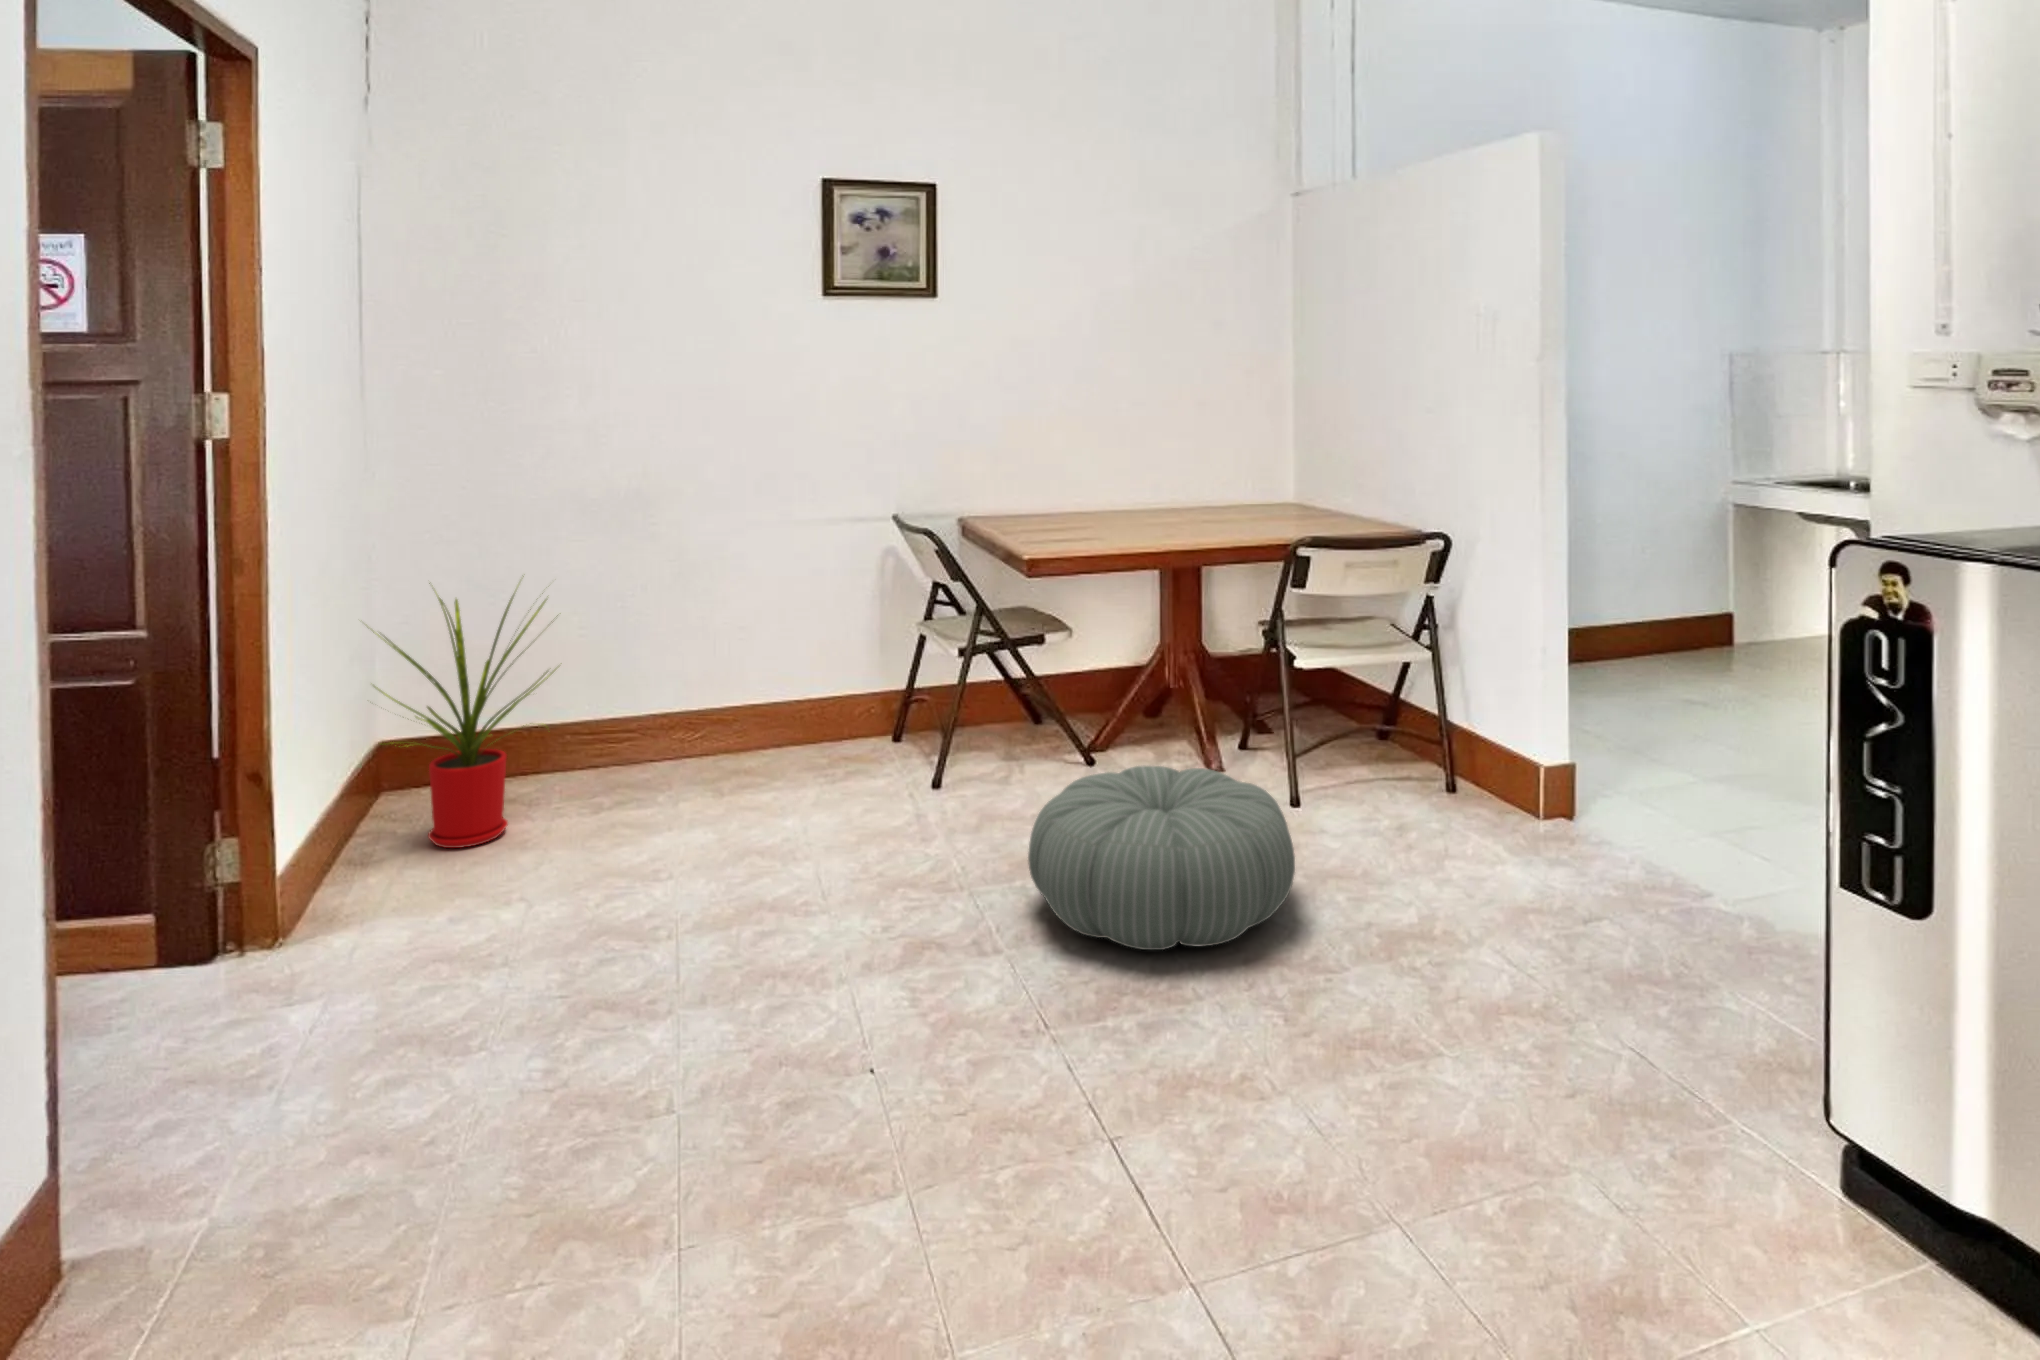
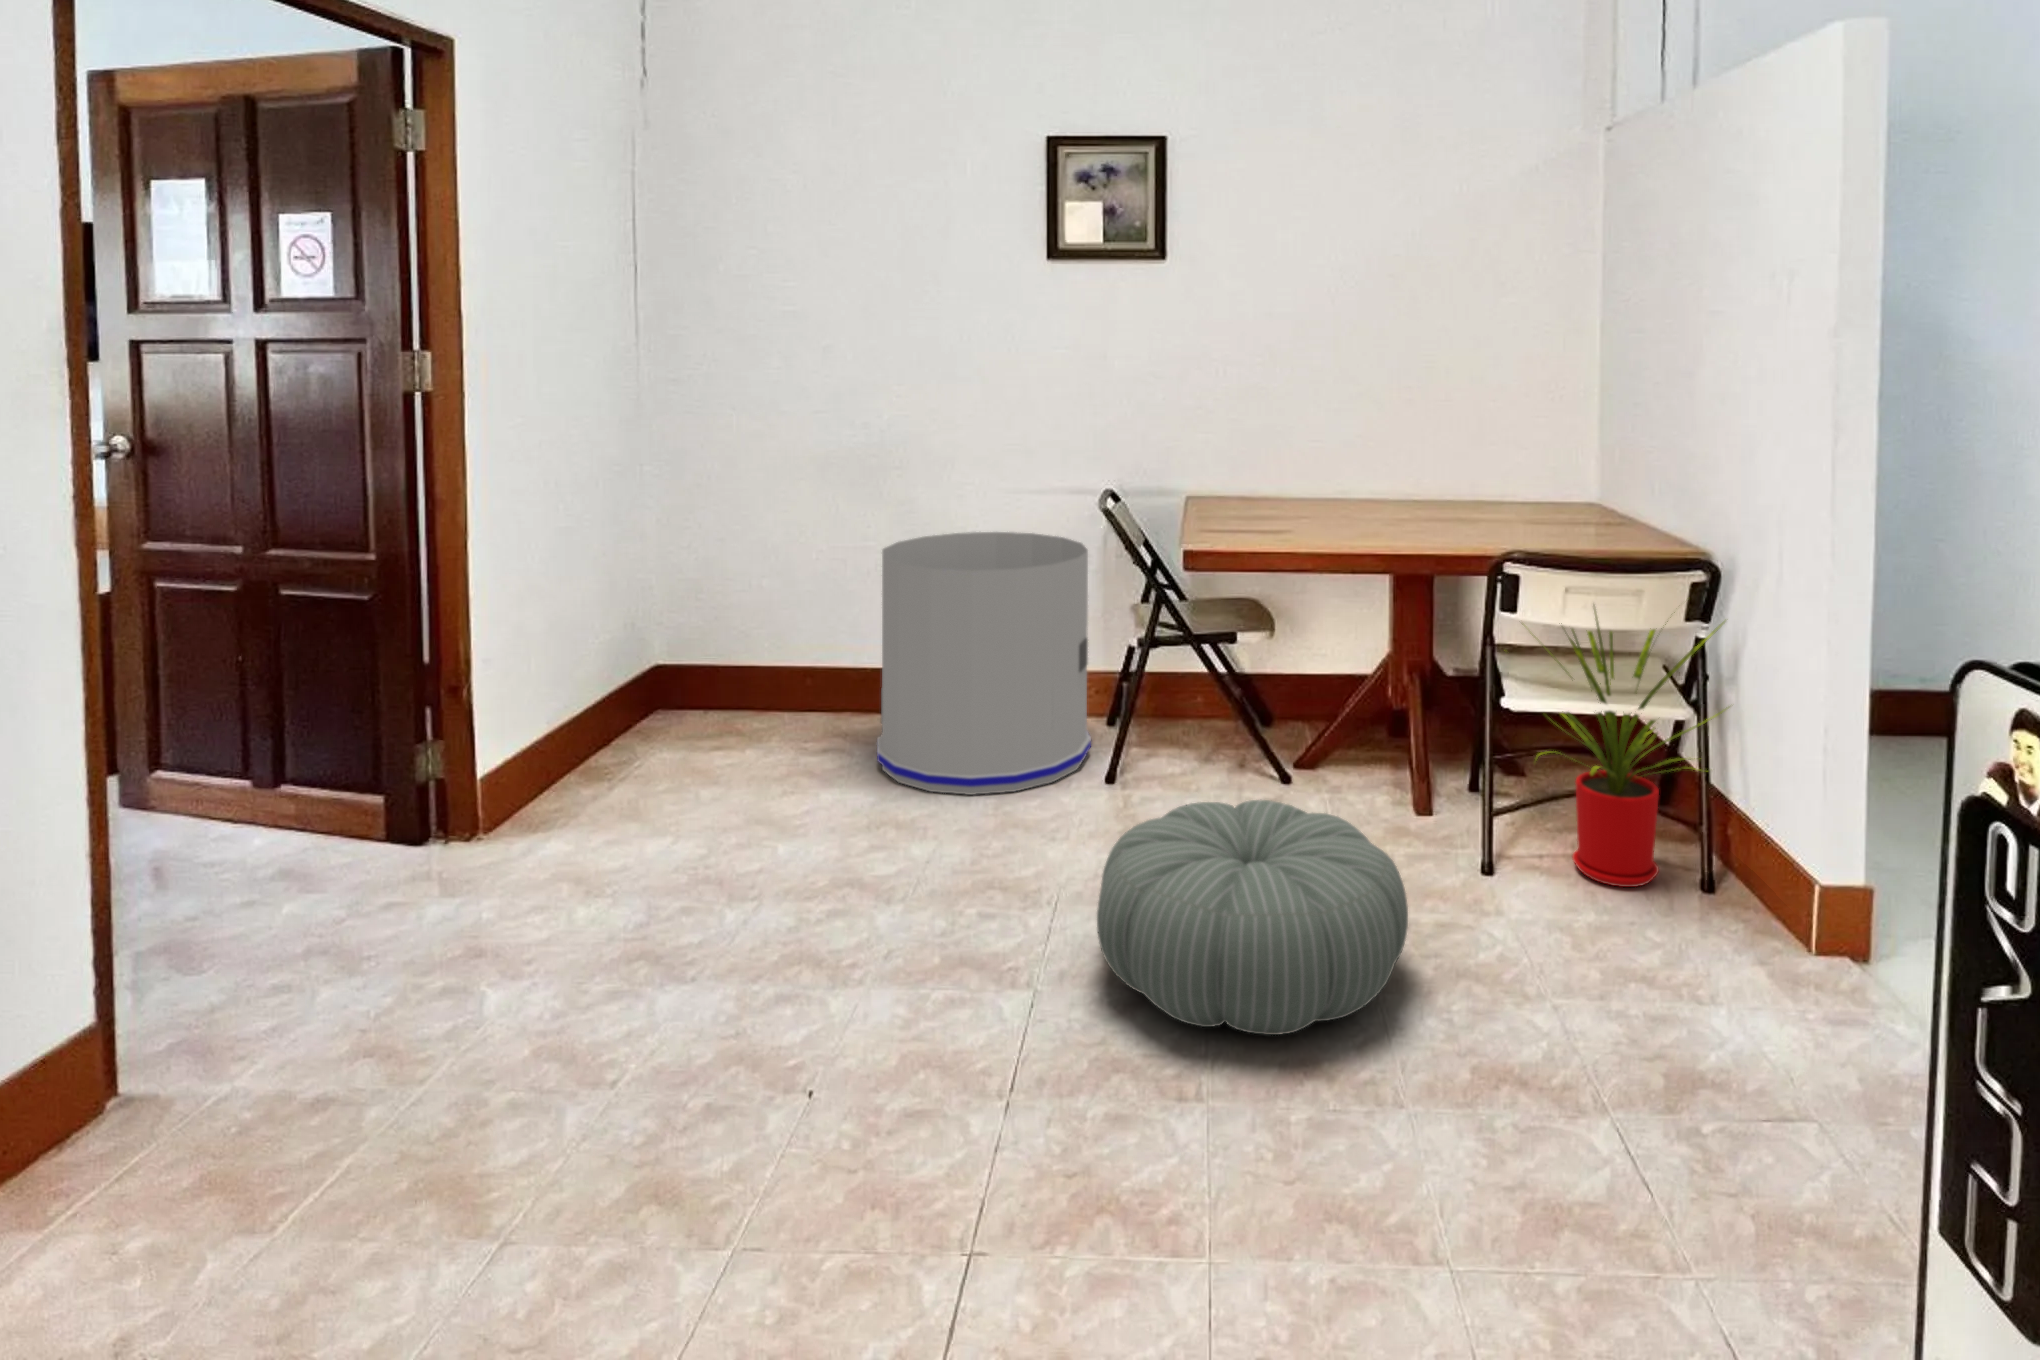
trash can: none [676,565,893,822] -> present [877,532,1091,795]
house plant: present [373,576,558,848] -> present [1536,609,1729,887]

